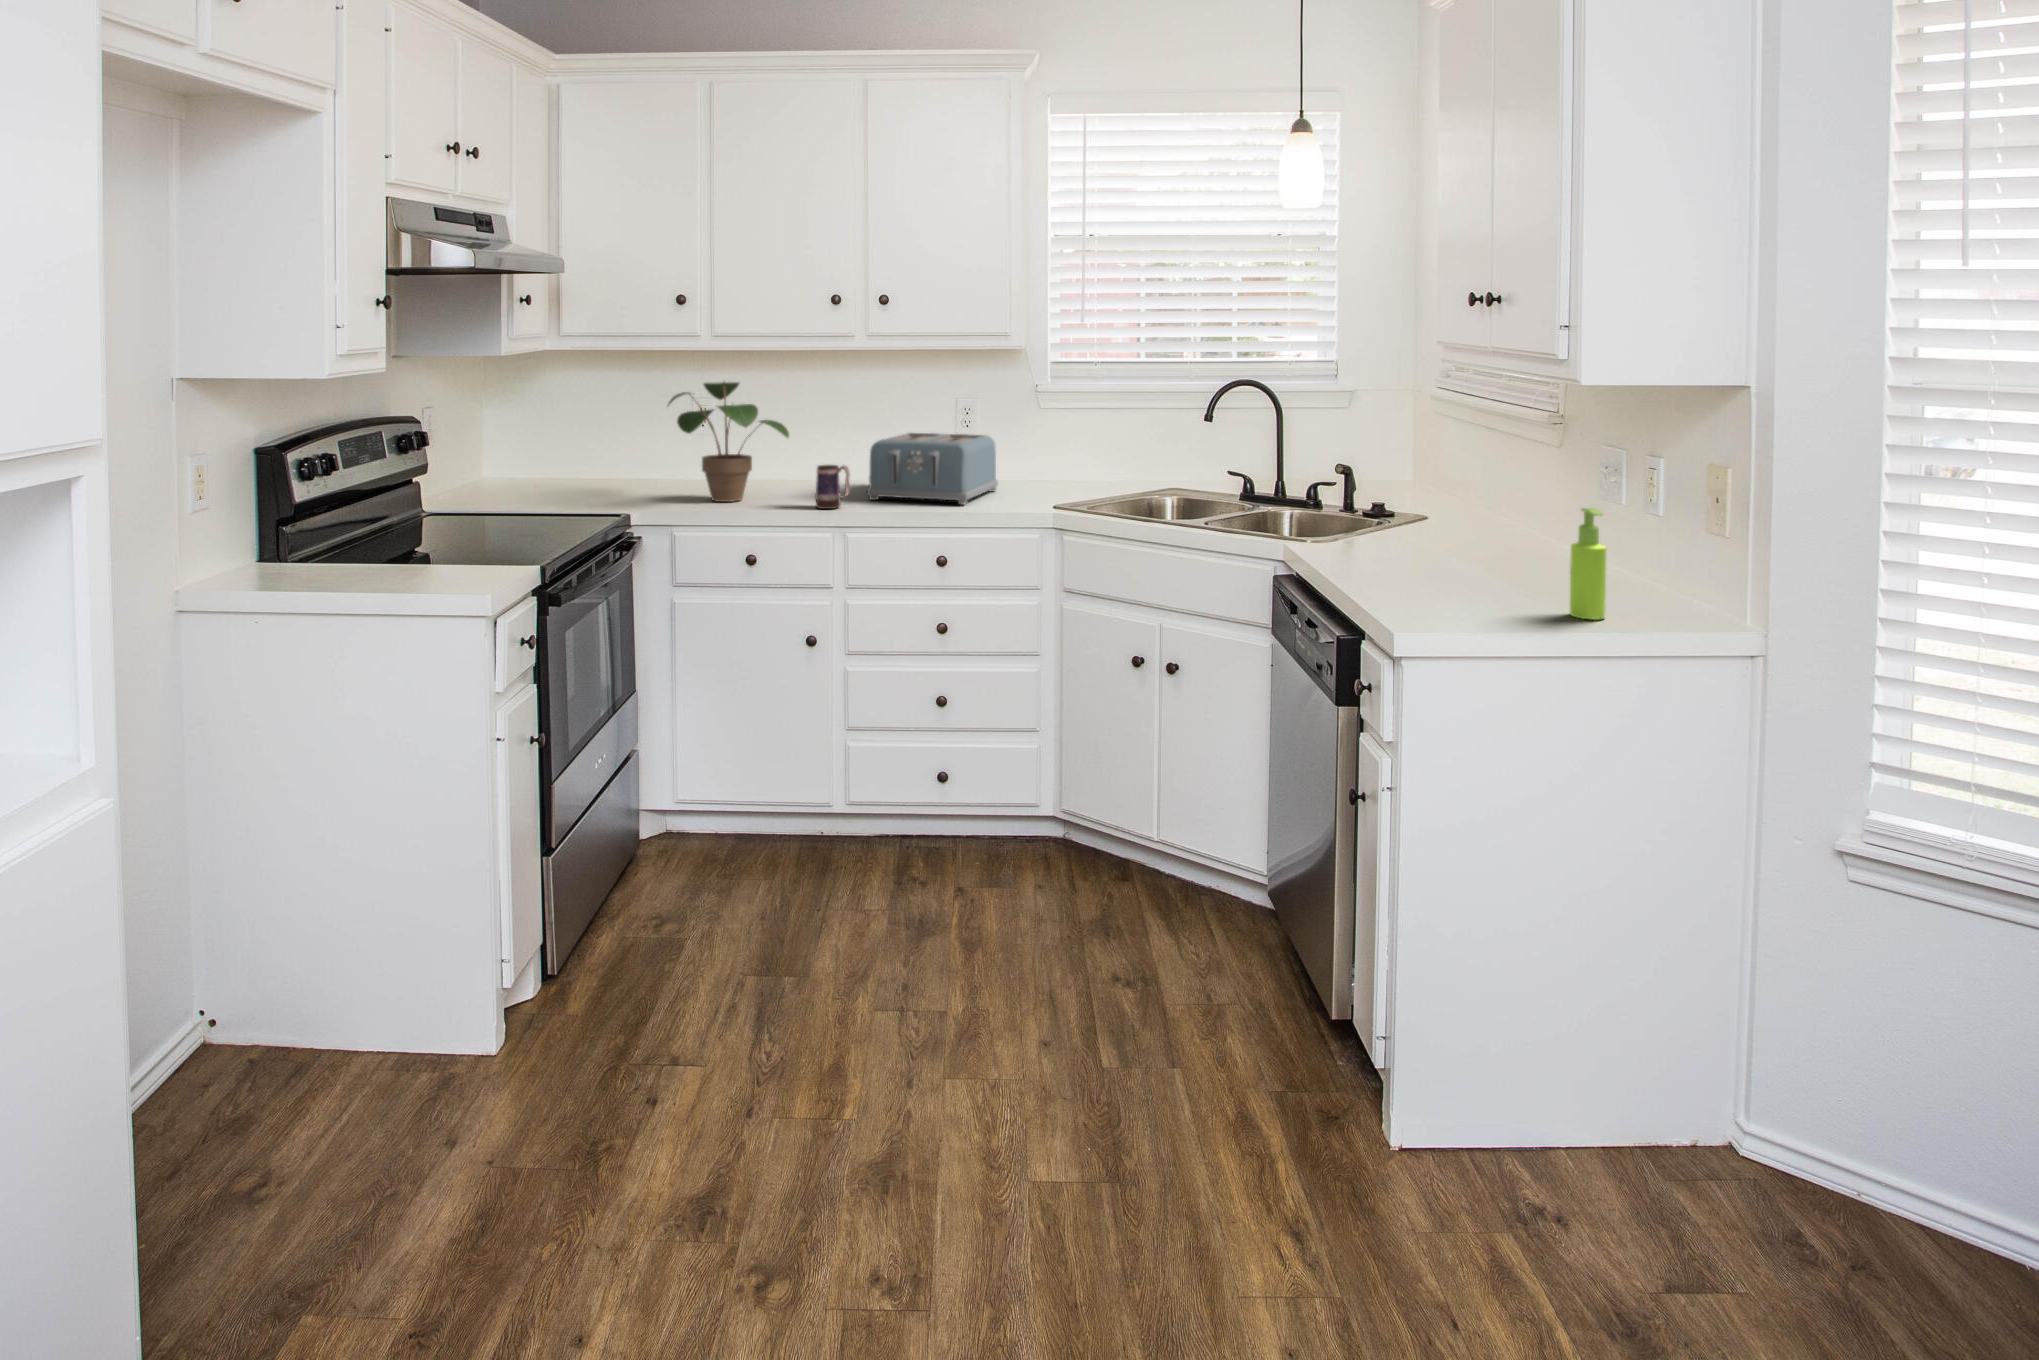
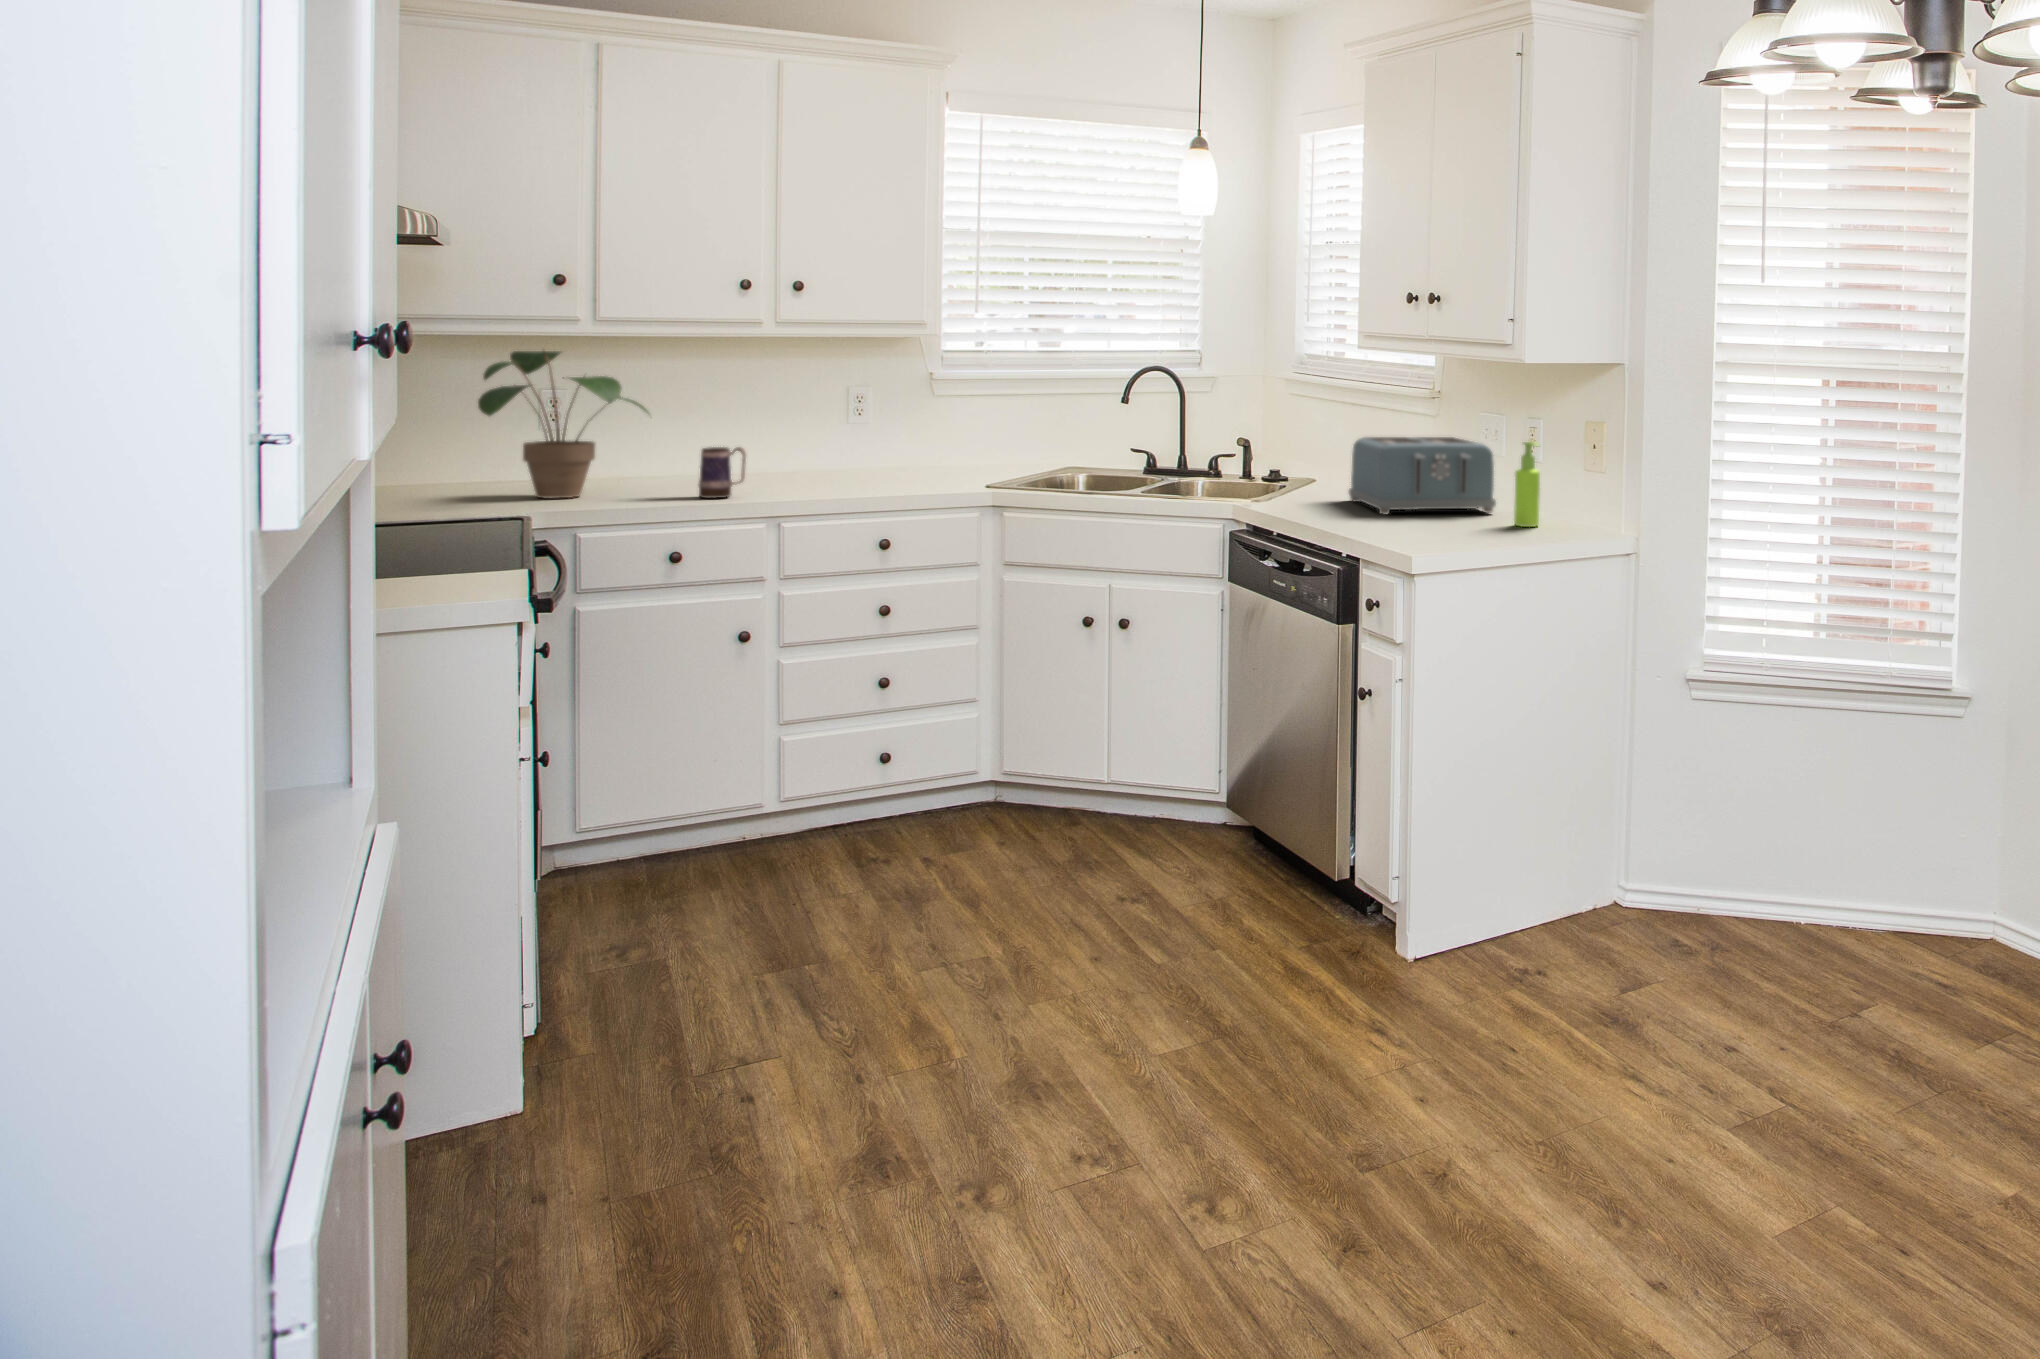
toaster: present [867,433,998,505] -> present [1349,437,1496,515]

